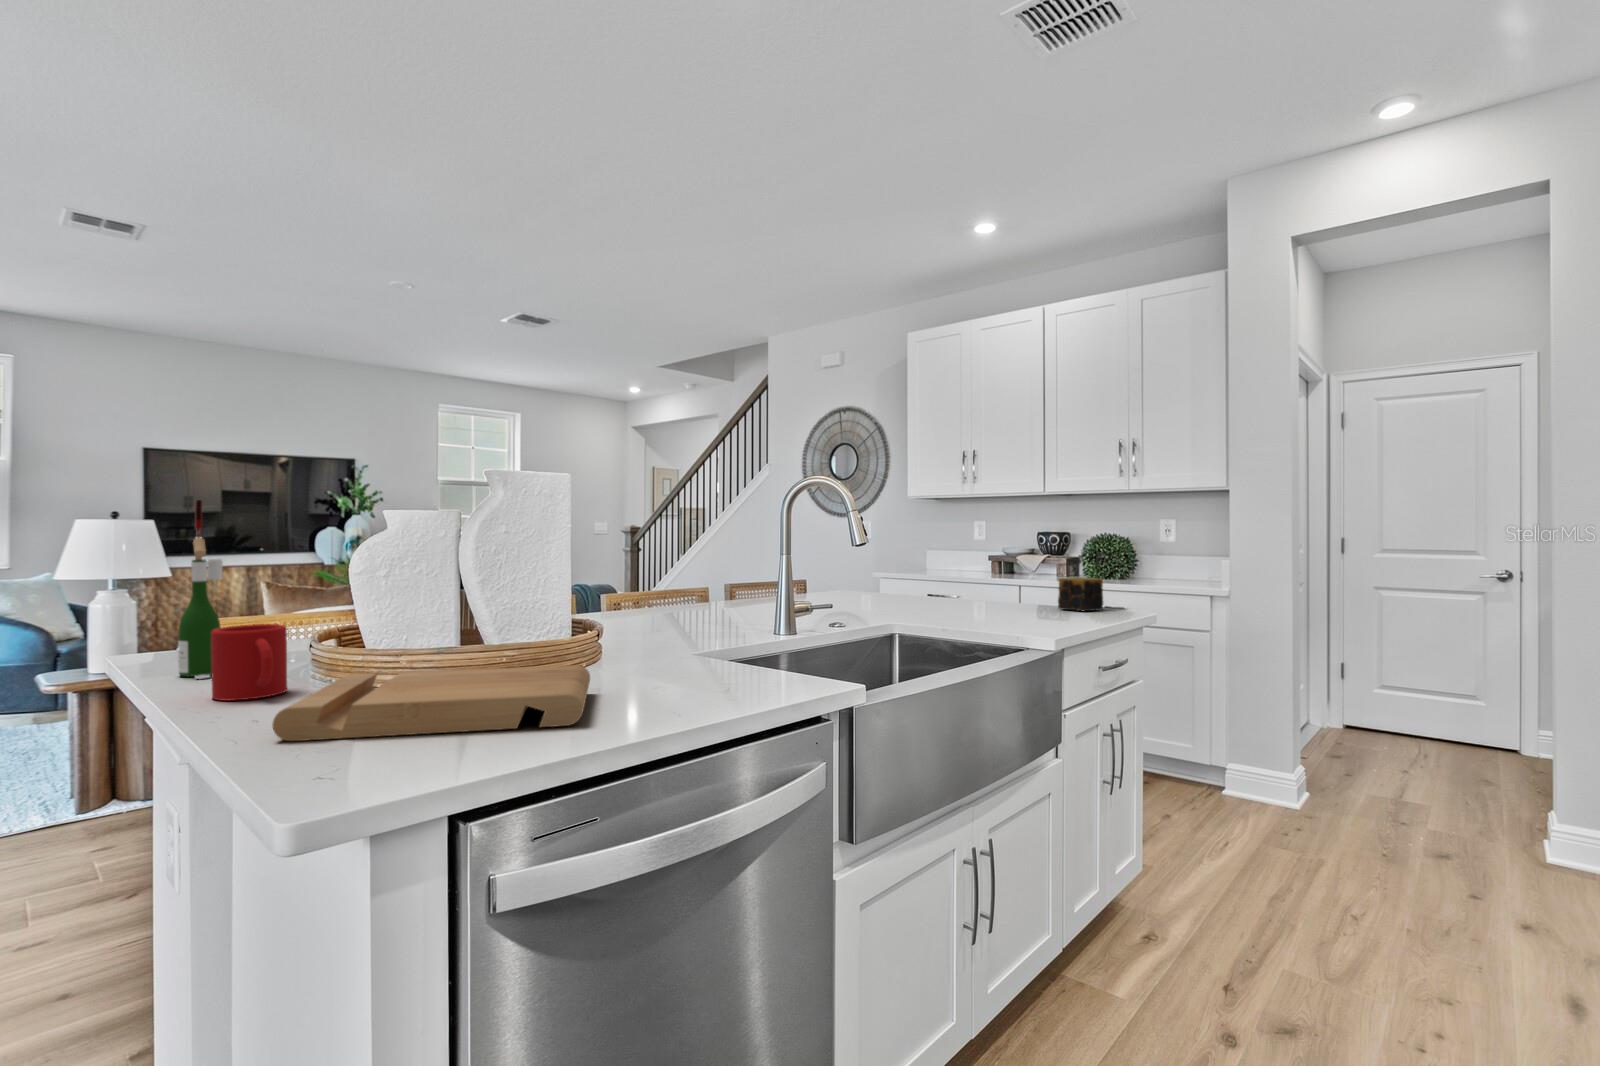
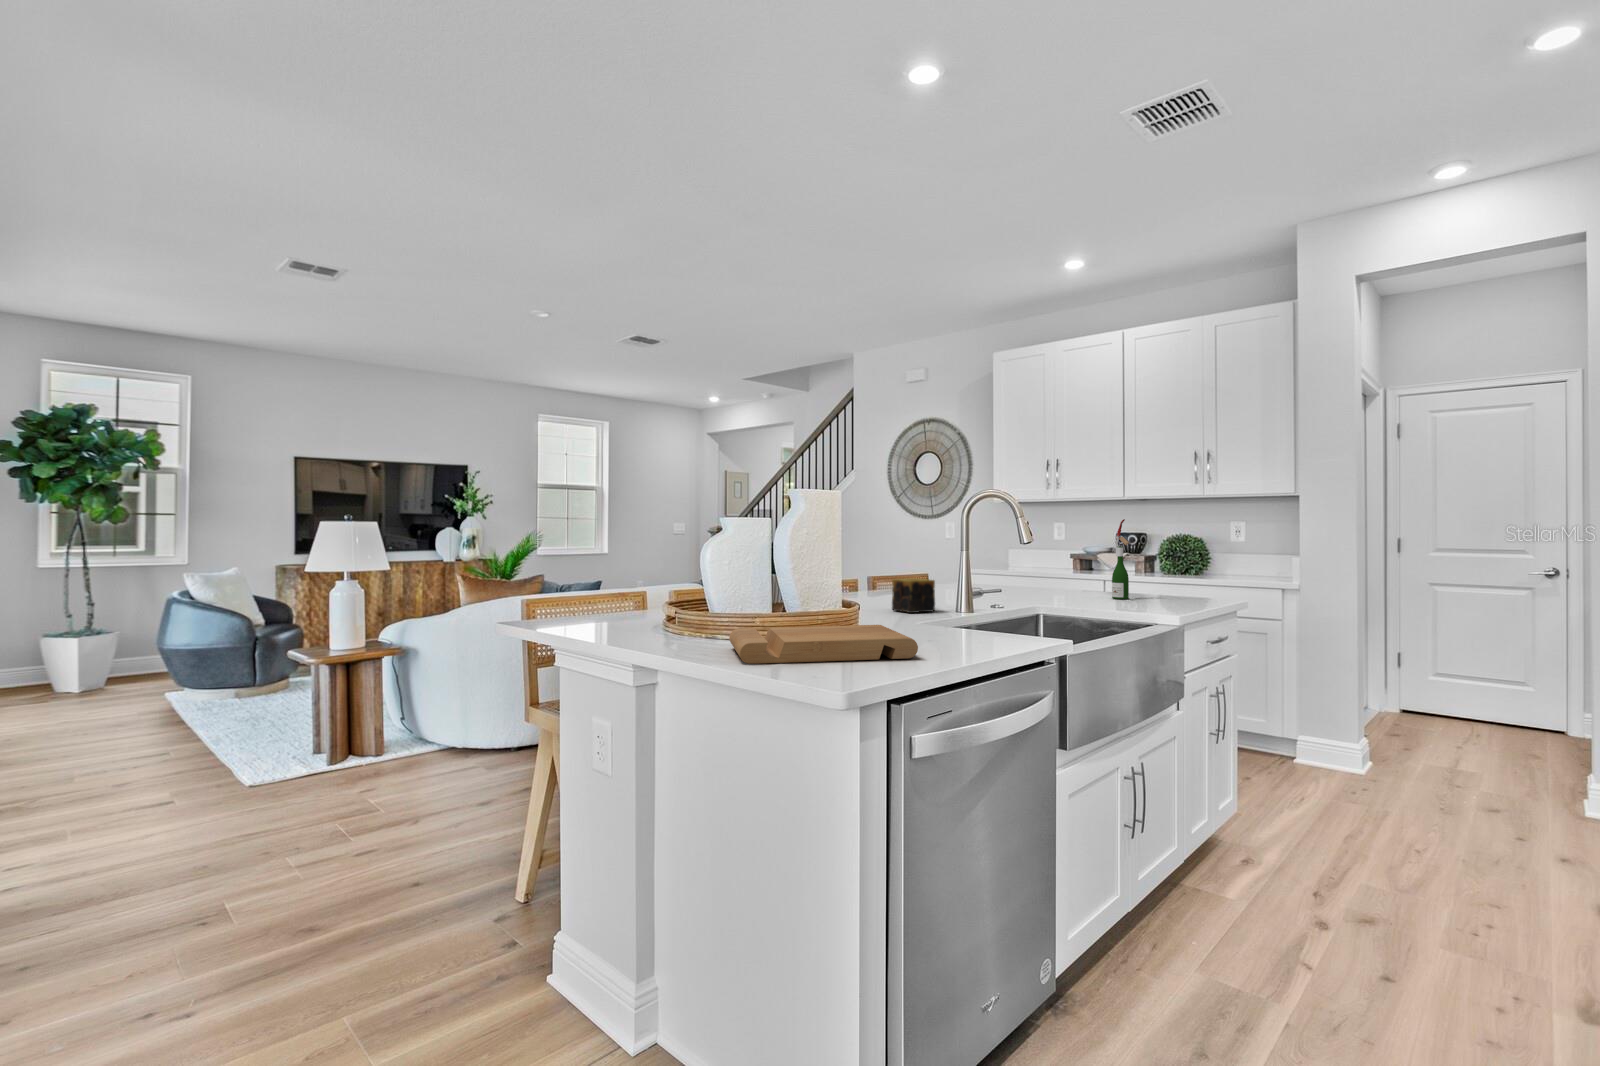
wine bottle: present [178,500,223,679] -> present [1112,519,1135,600]
candle: present [1058,577,1103,611] -> present [892,579,935,613]
mug: present [211,624,287,701] -> none [636,597,683,646]

